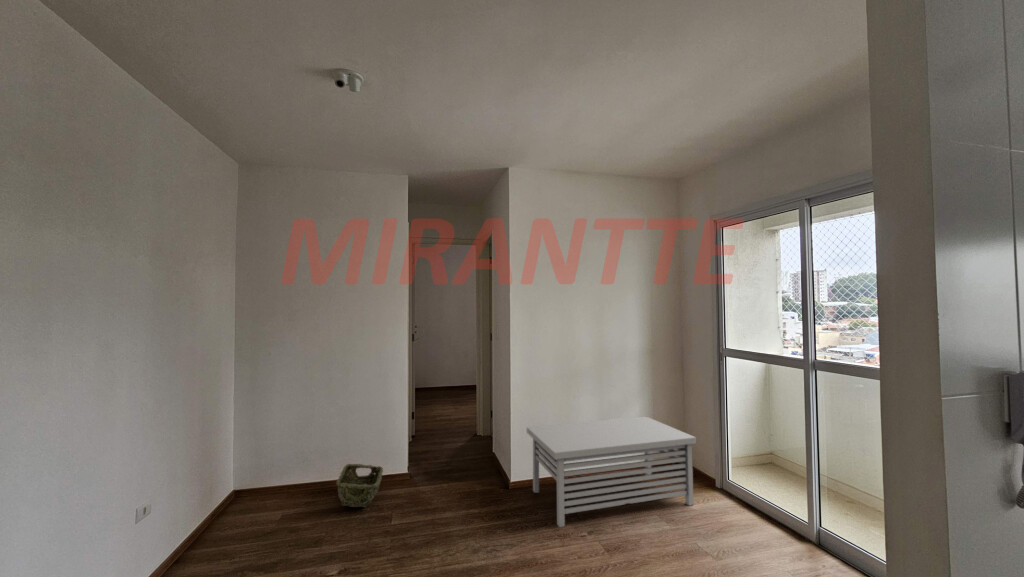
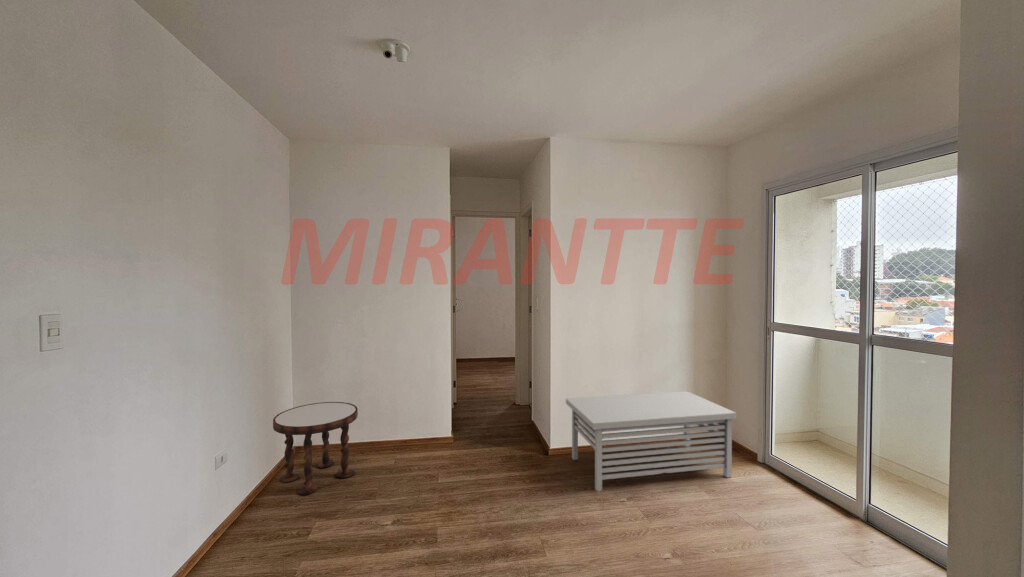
side table: none [196,437,299,548] -> present [273,402,358,495]
woven basket: present [337,464,383,507] -> none [392,427,431,466]

